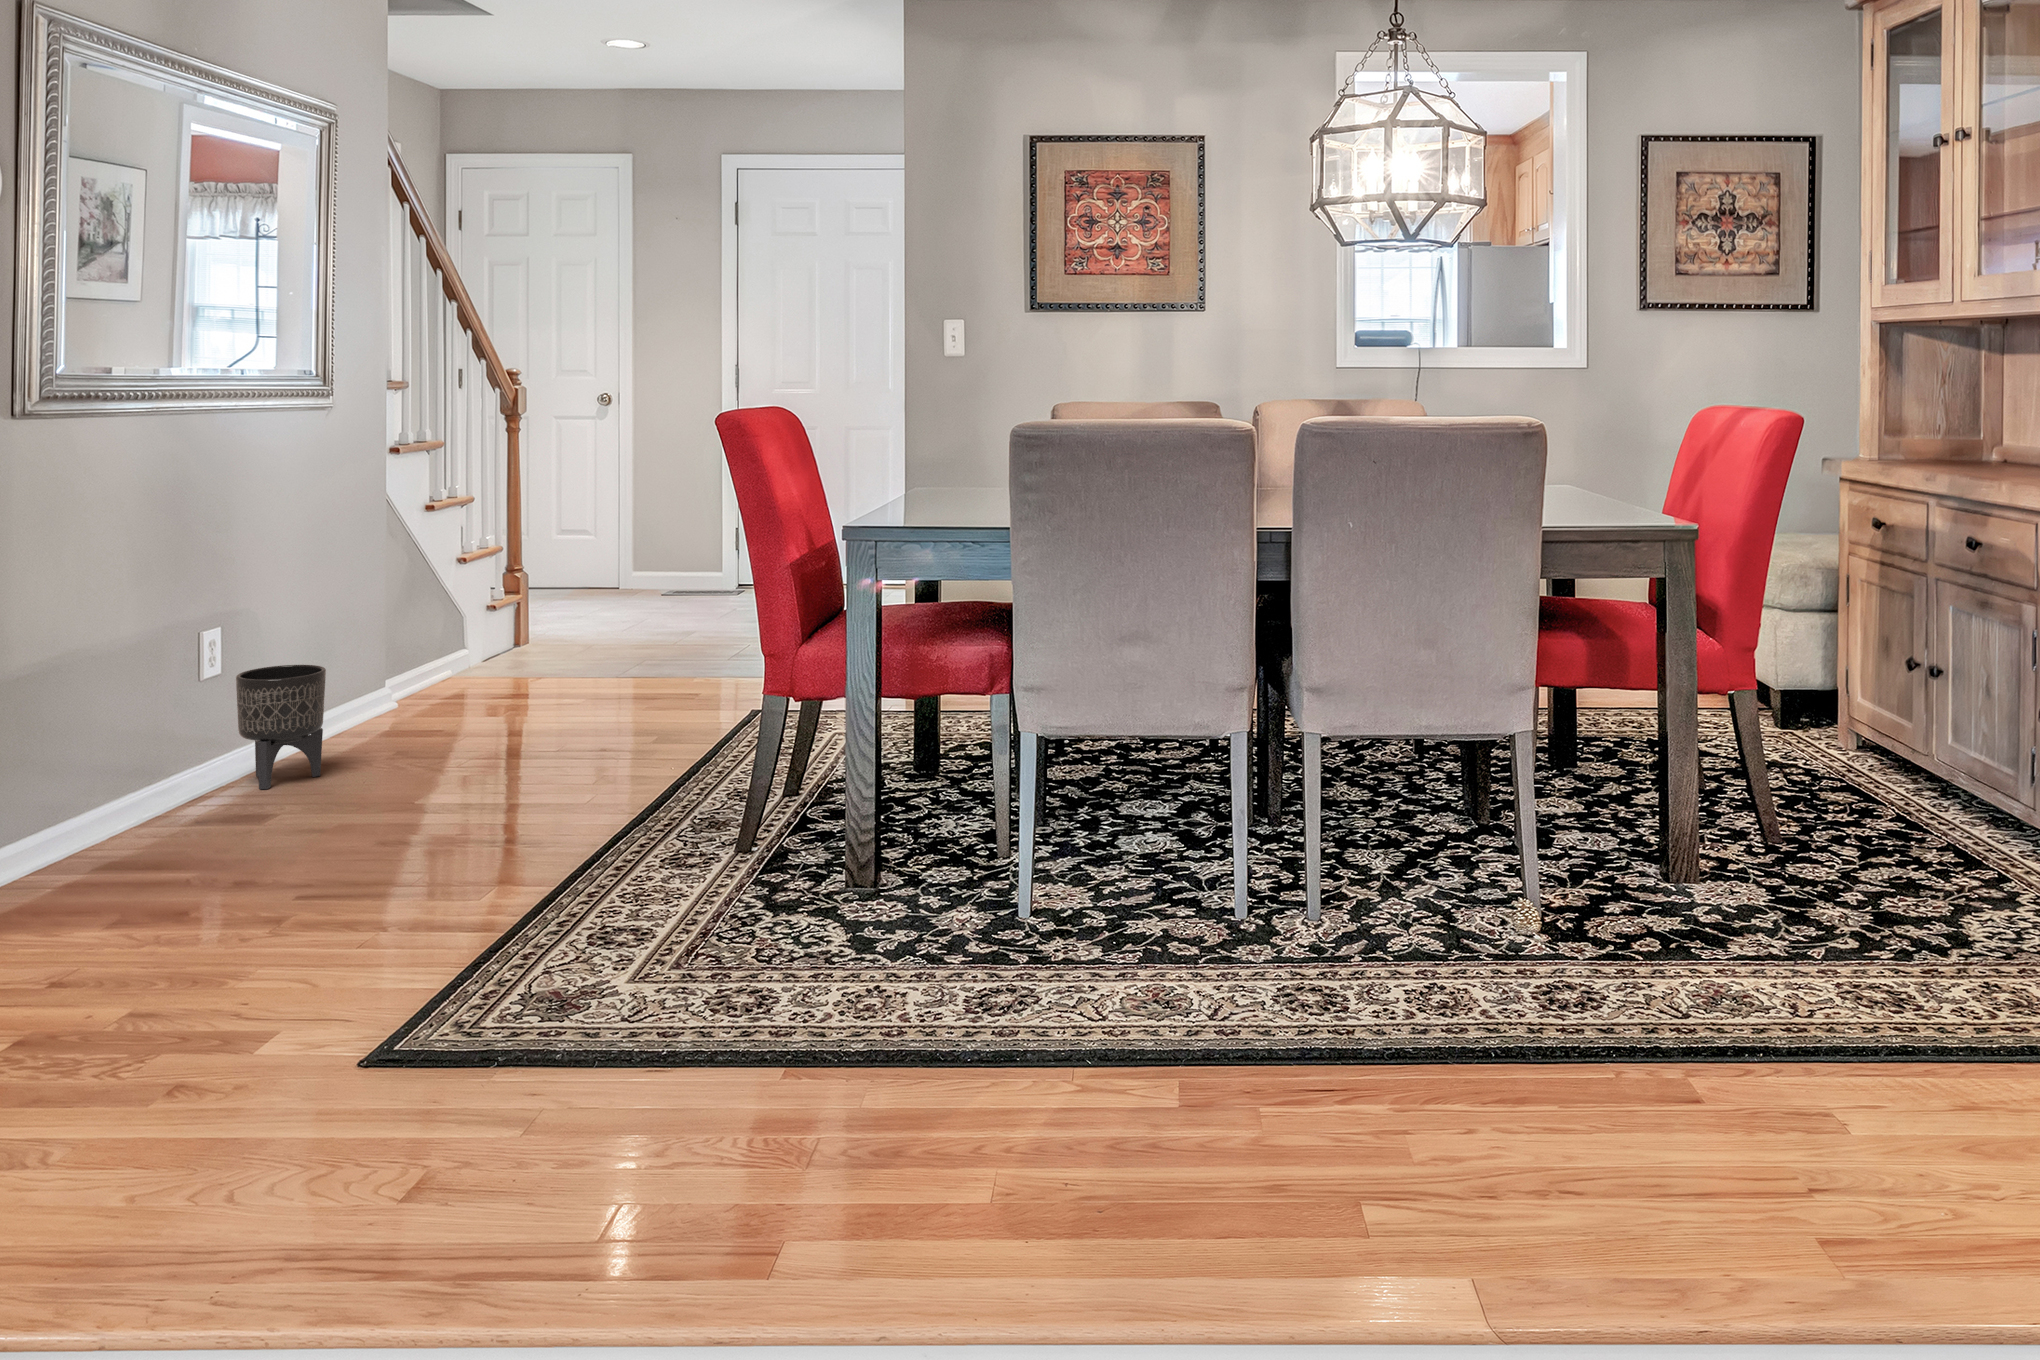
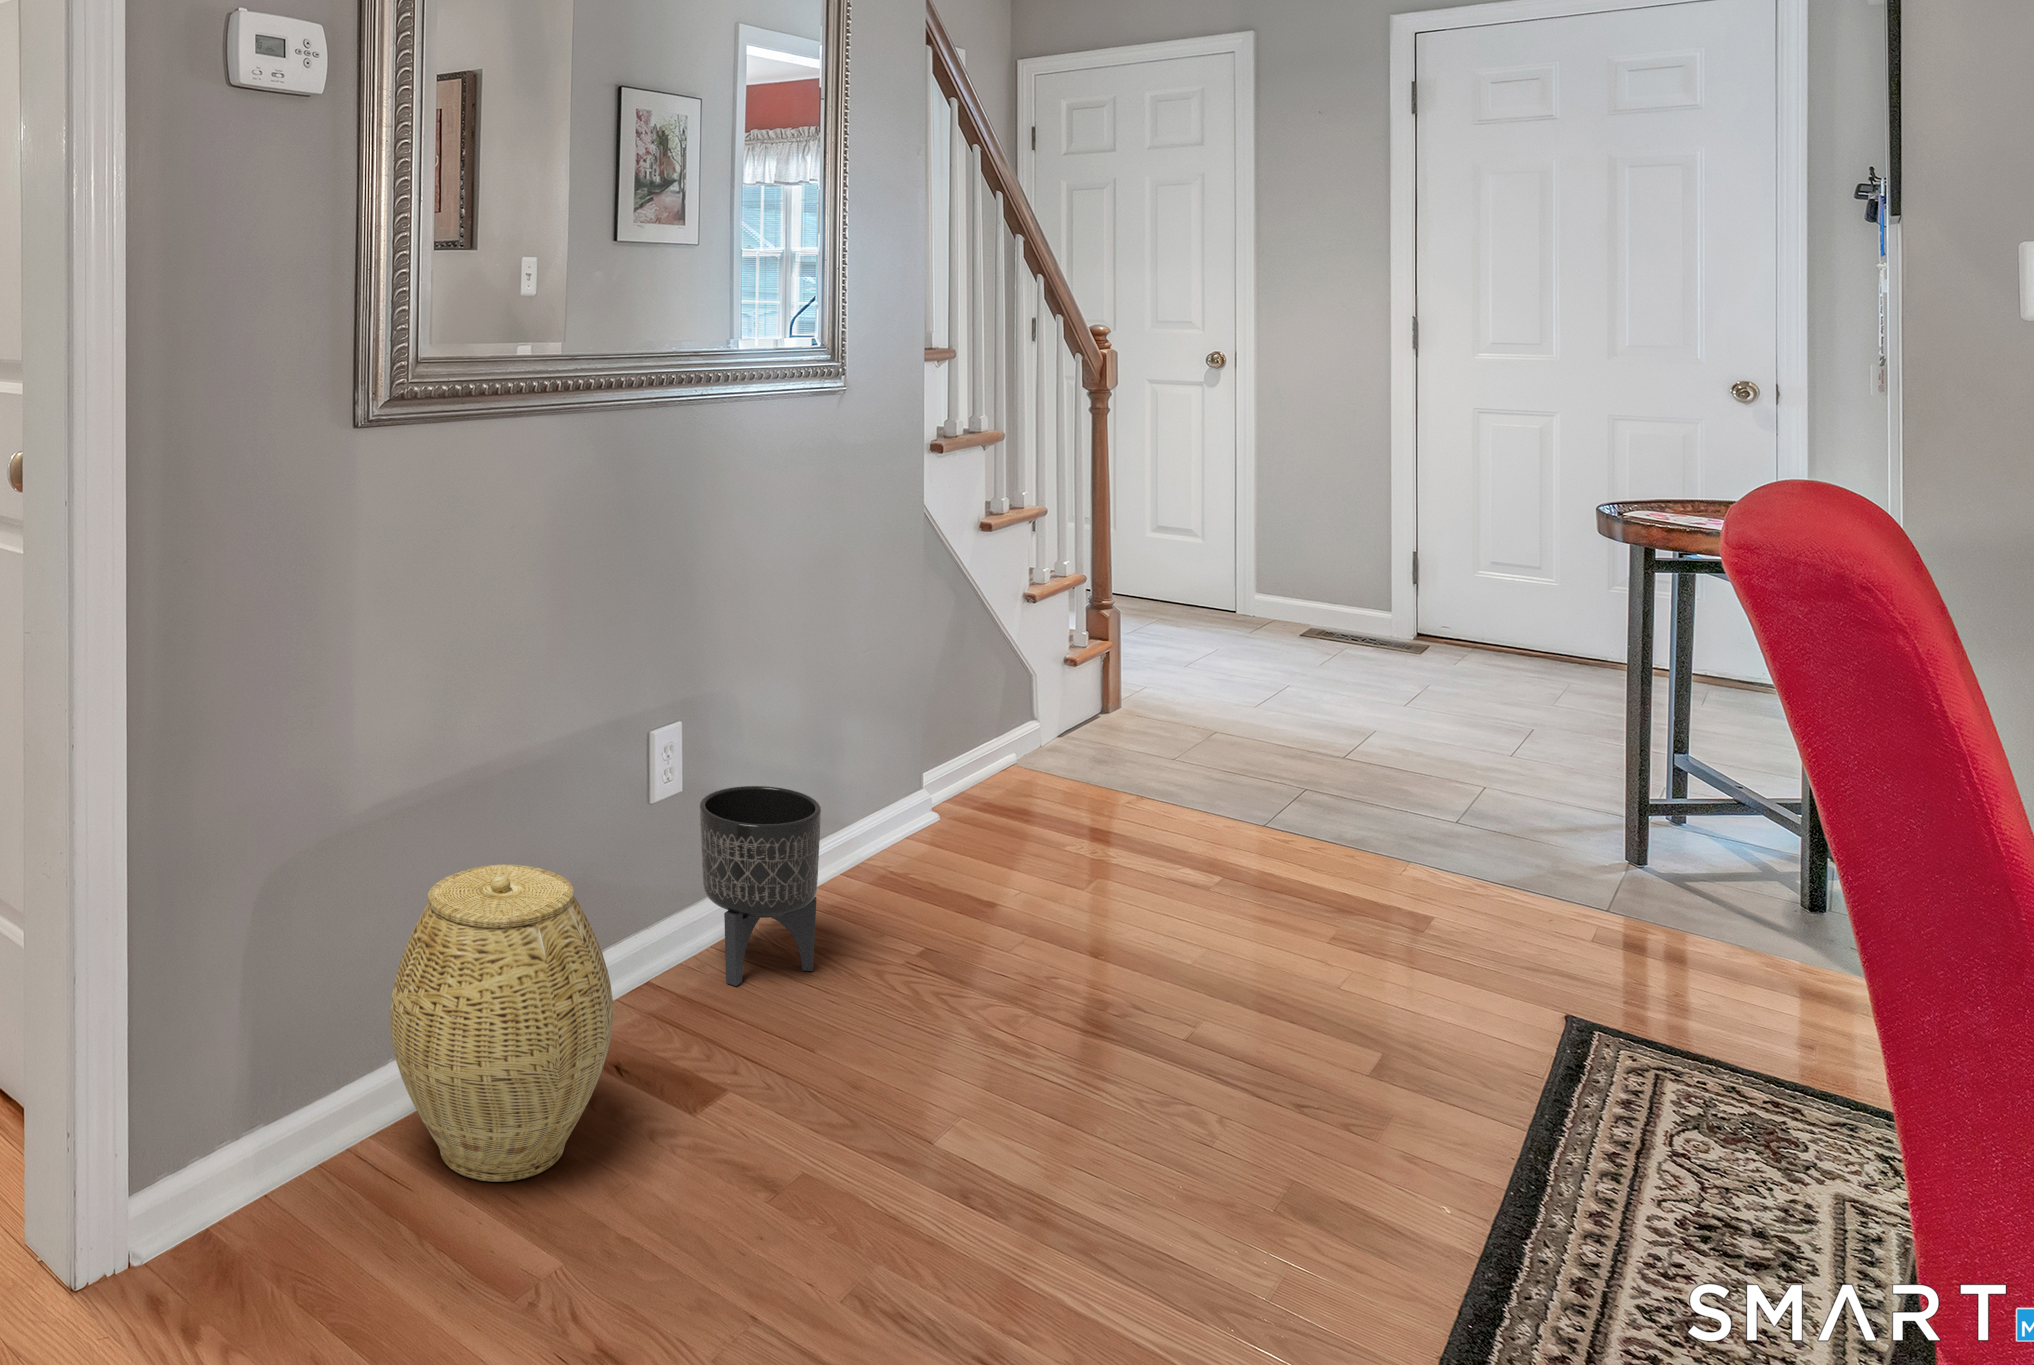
woven basket: none [47,691,209,874] -> present [390,864,613,1182]

